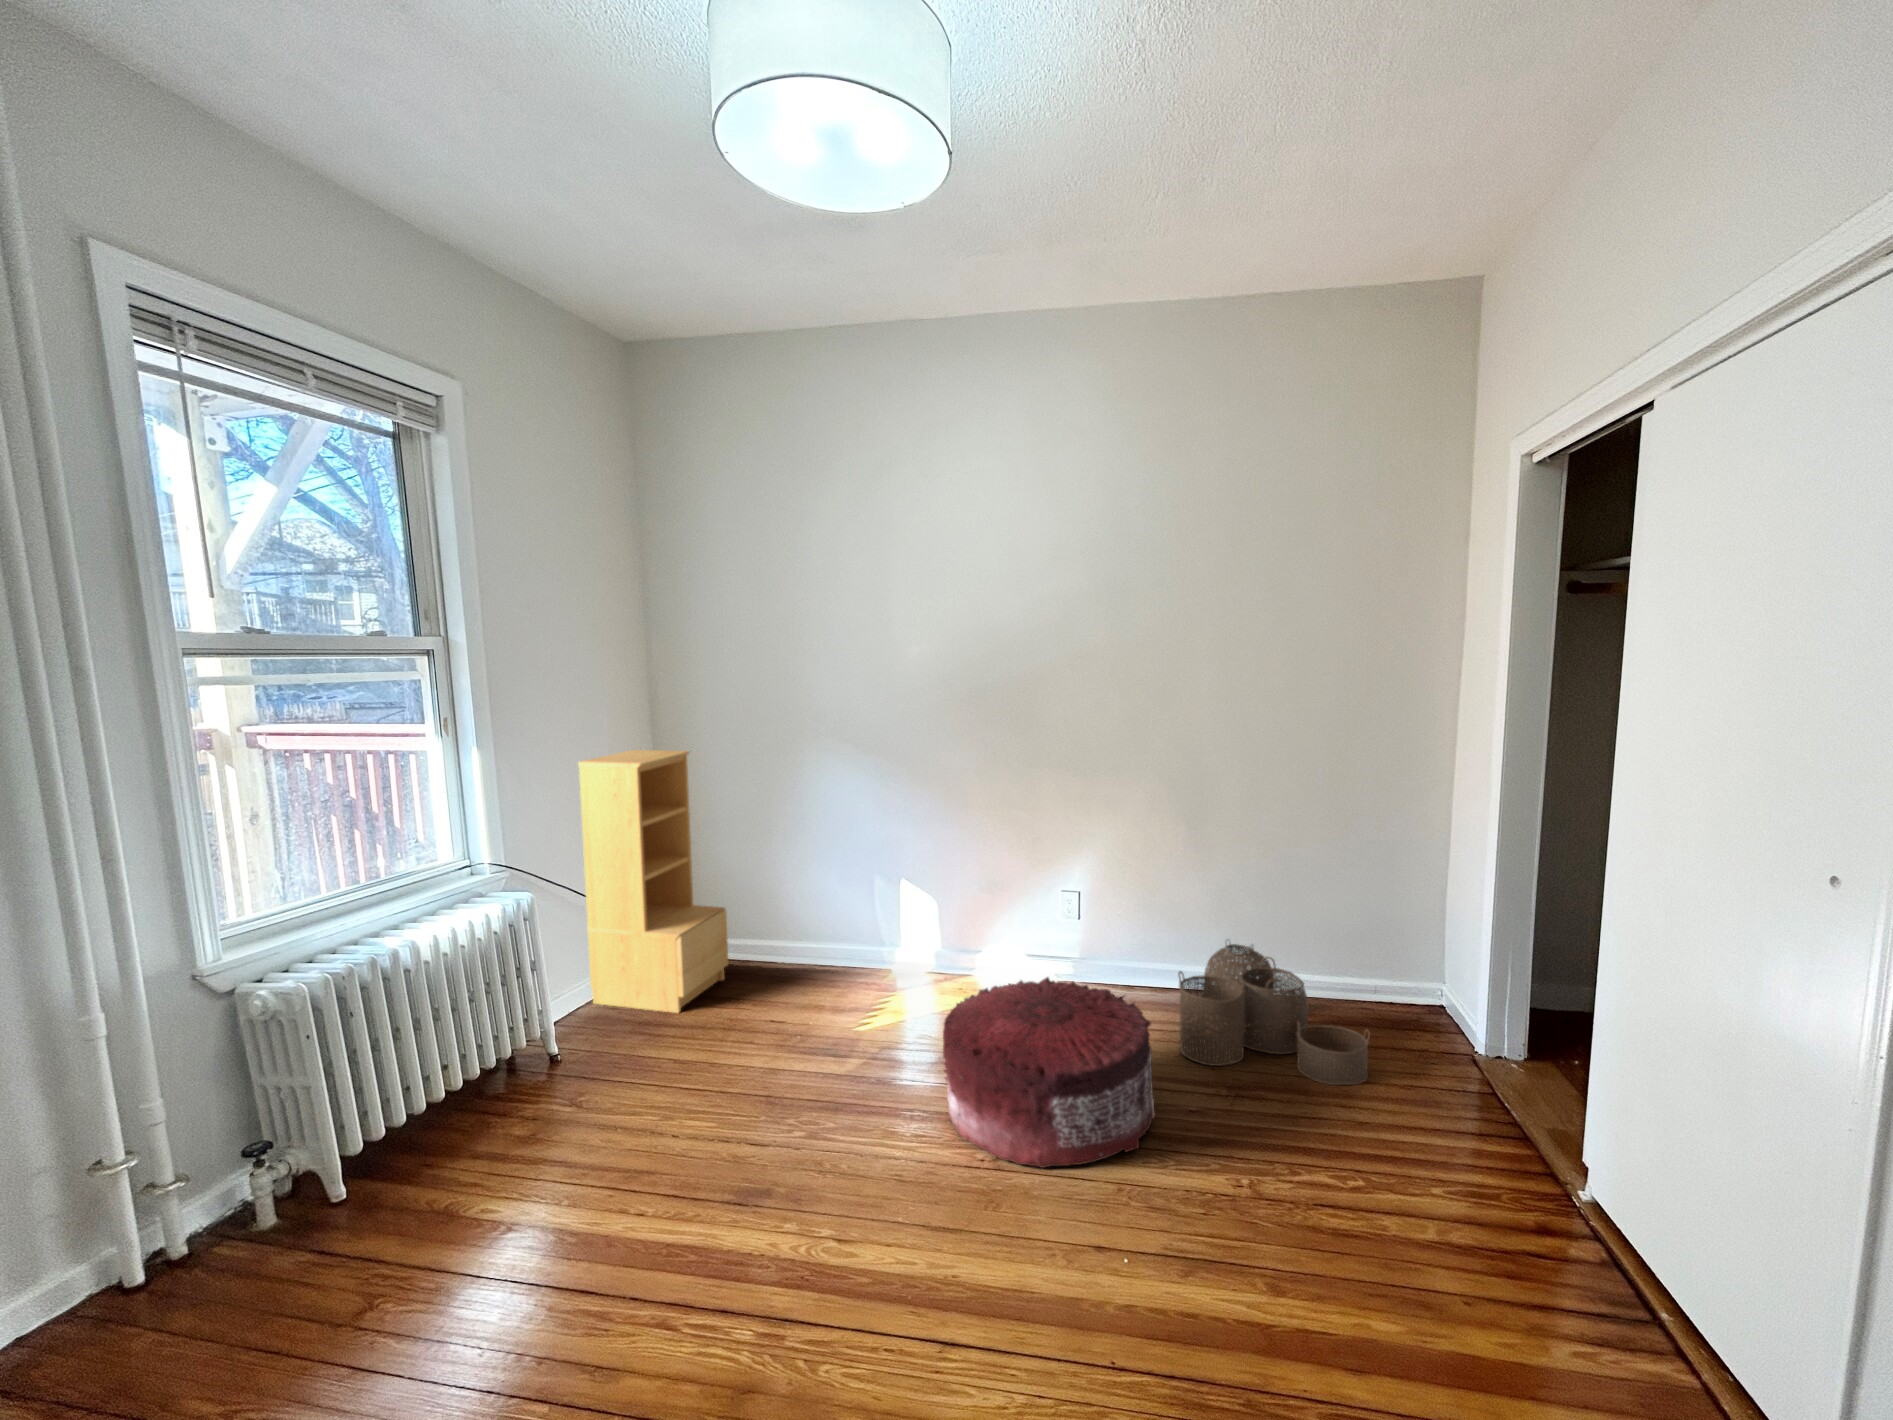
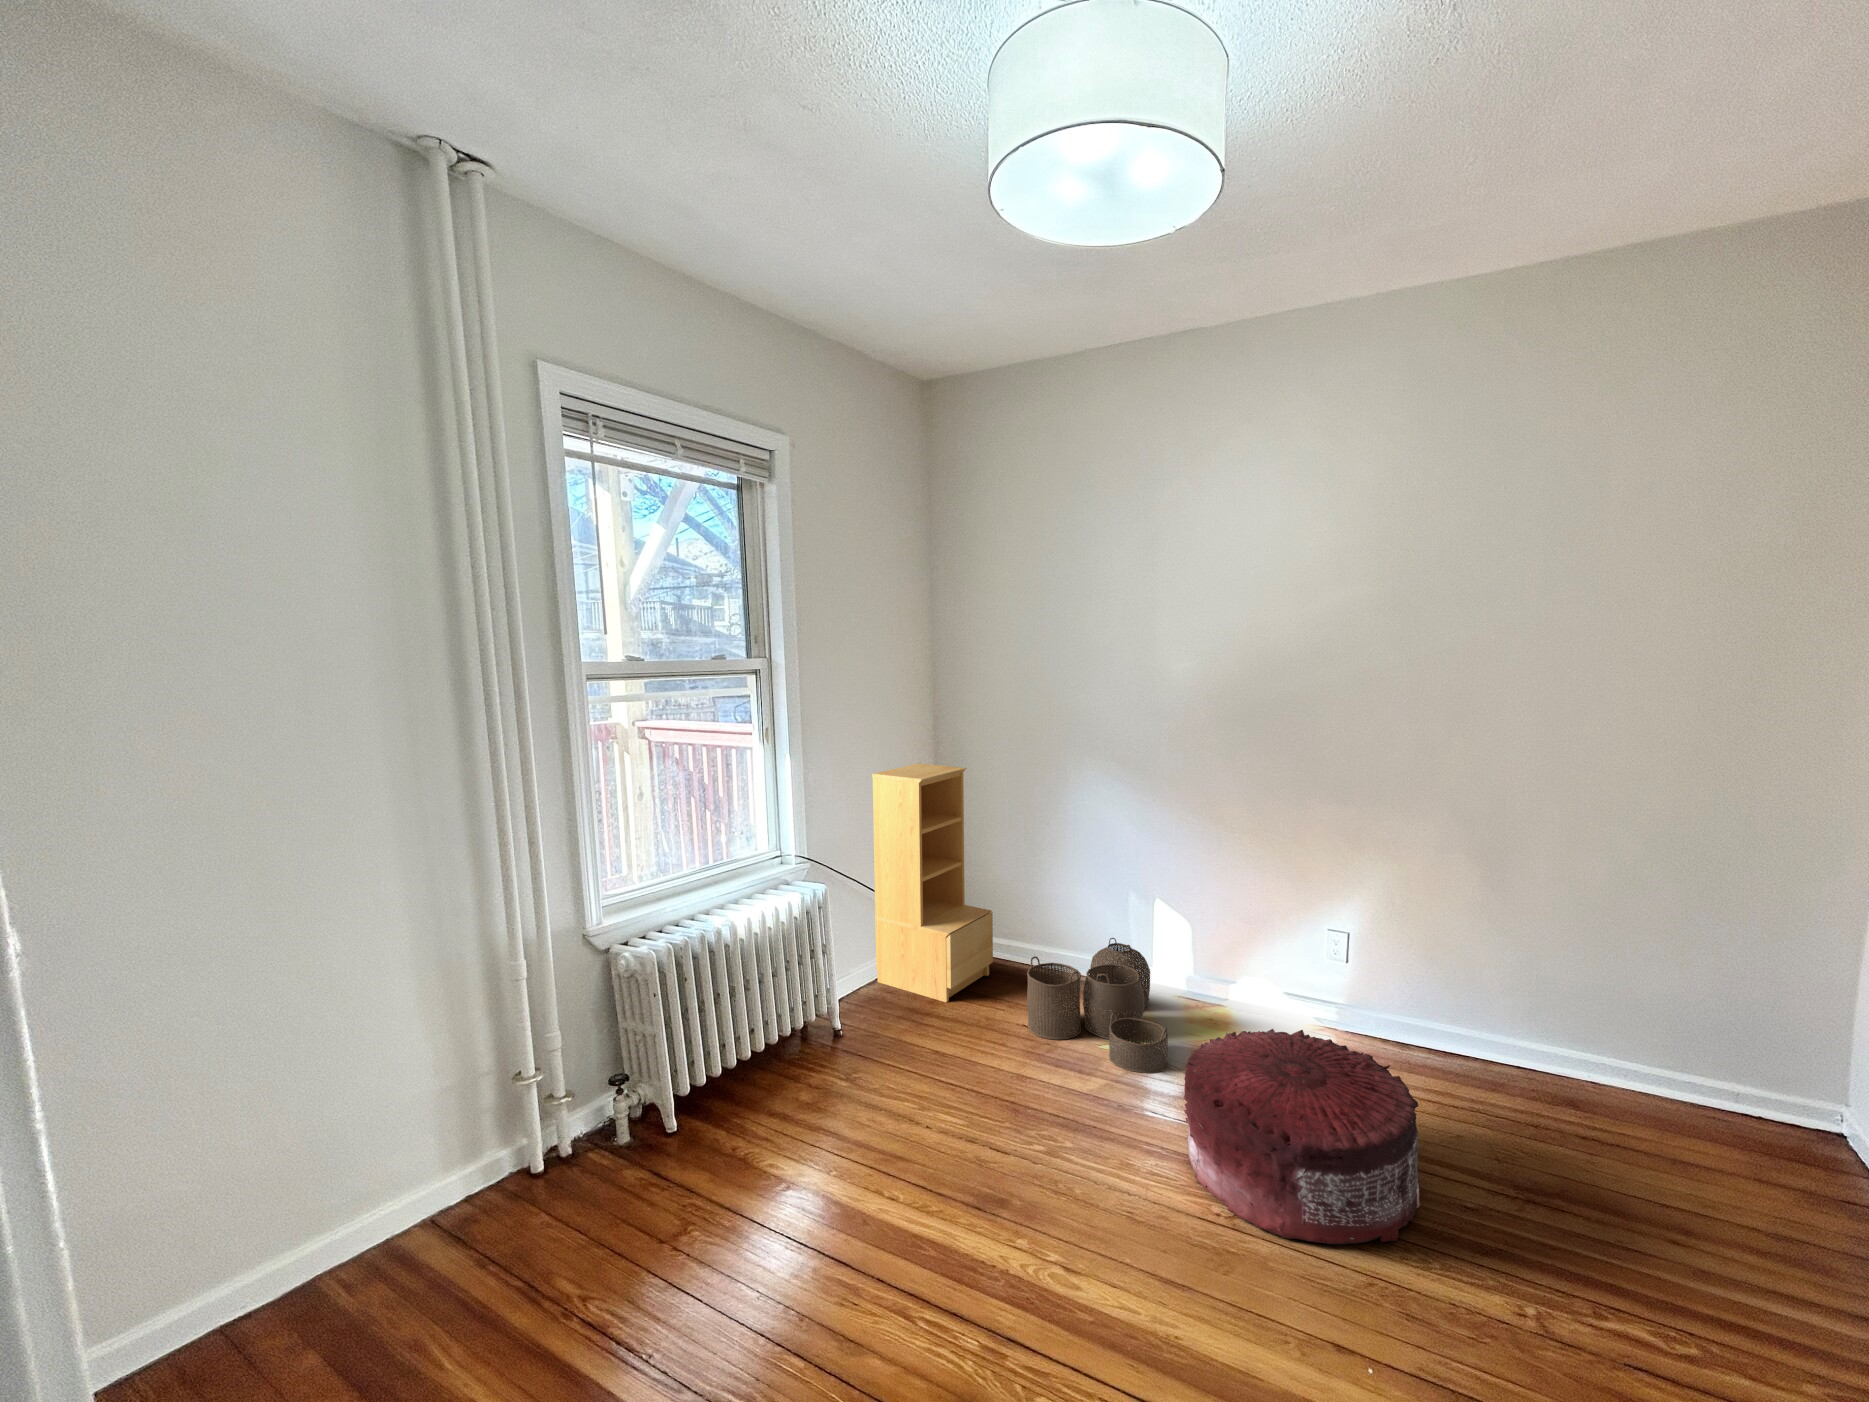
woven basket: present [1178,943,1370,1085] -> present [1027,938,1168,1073]

